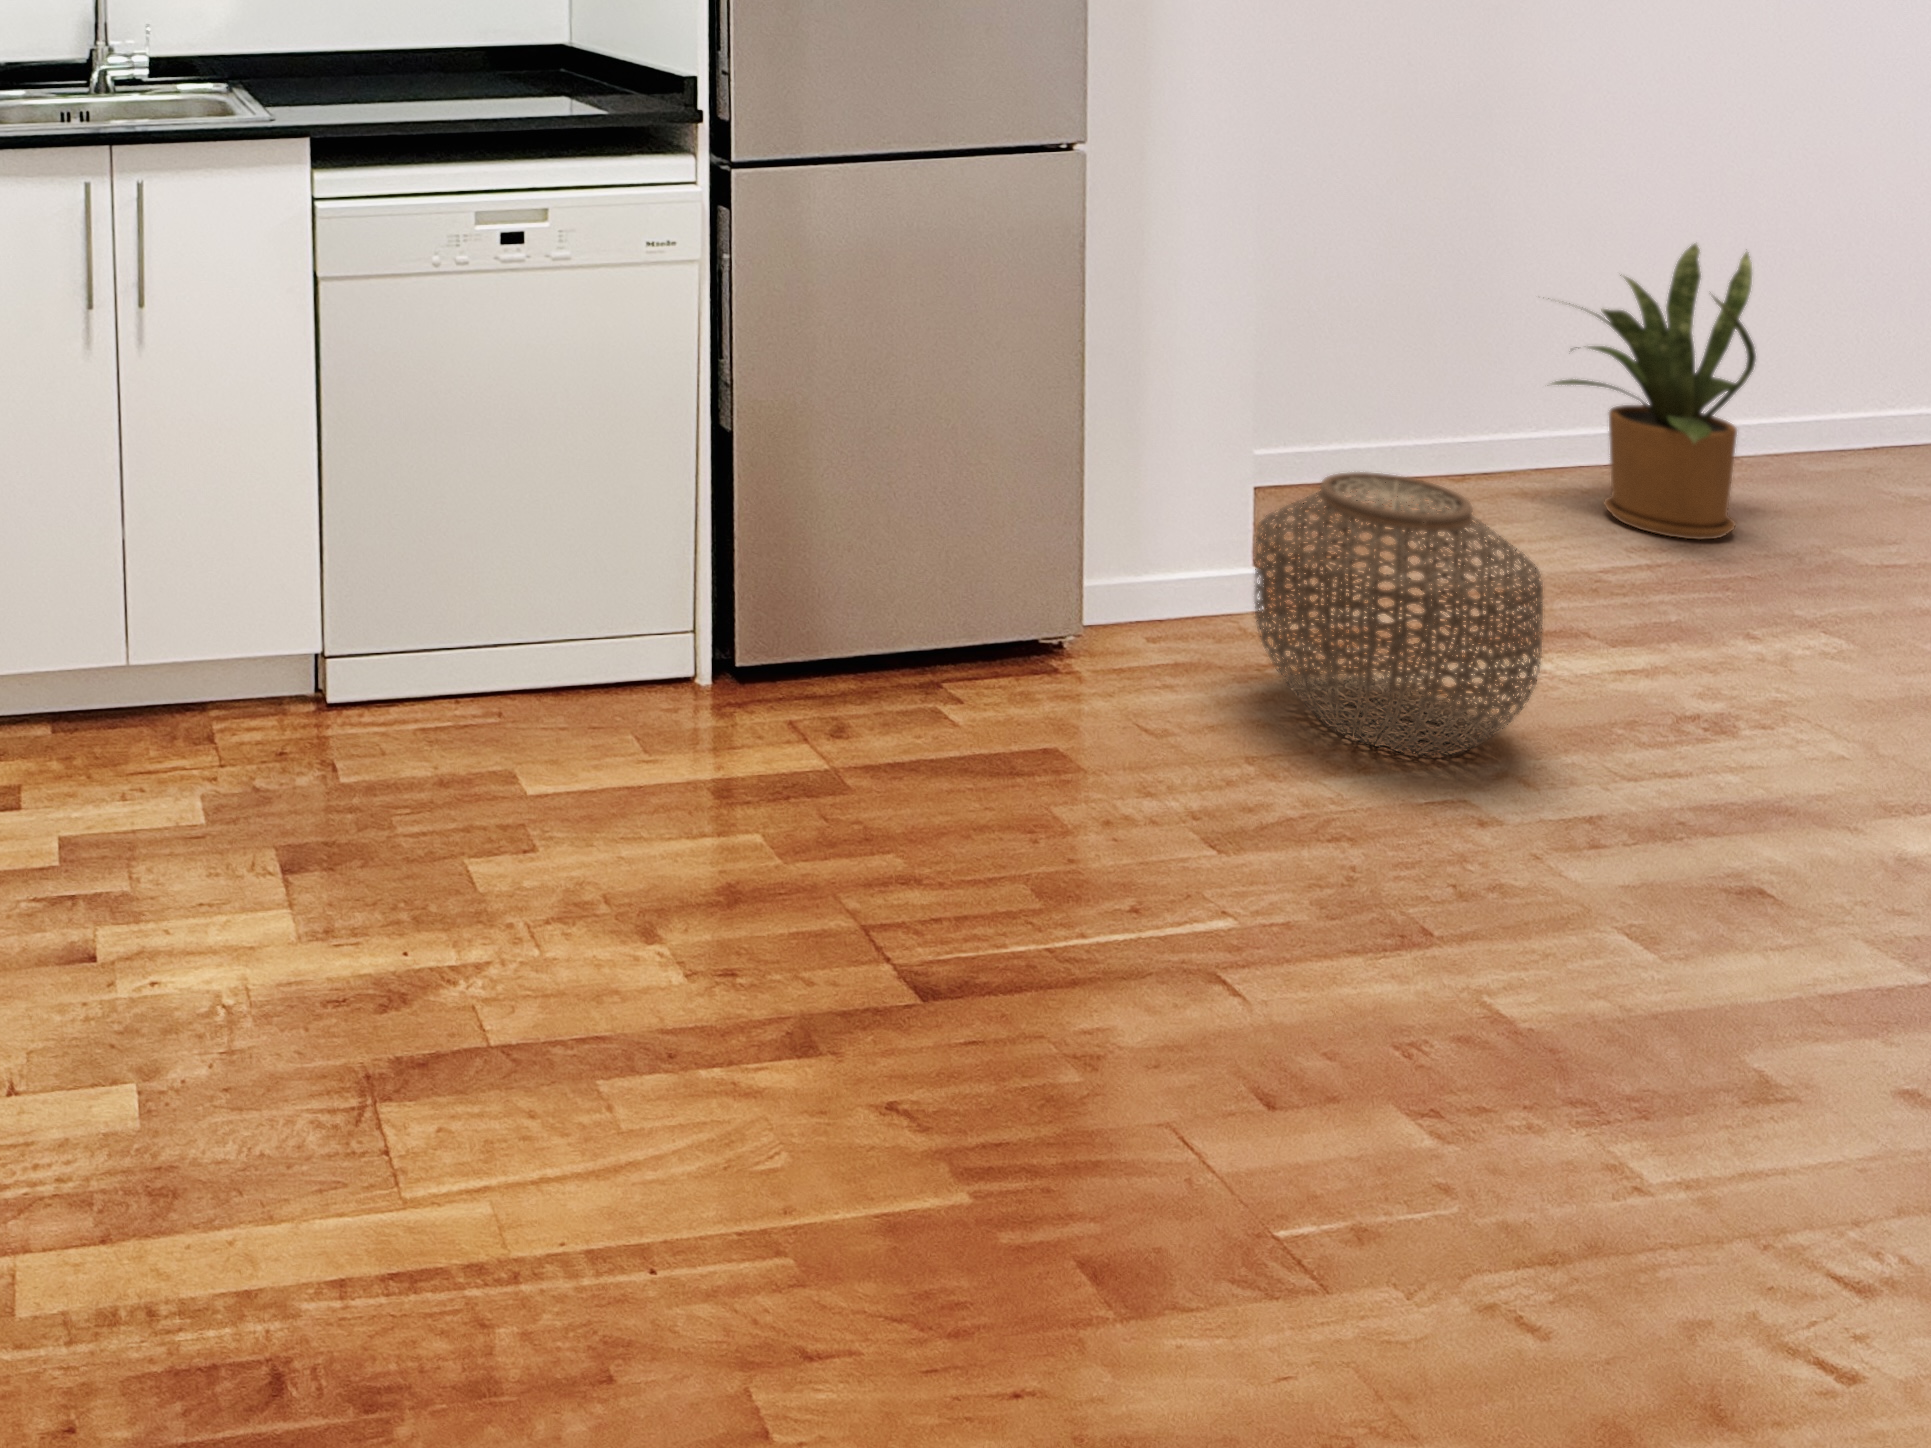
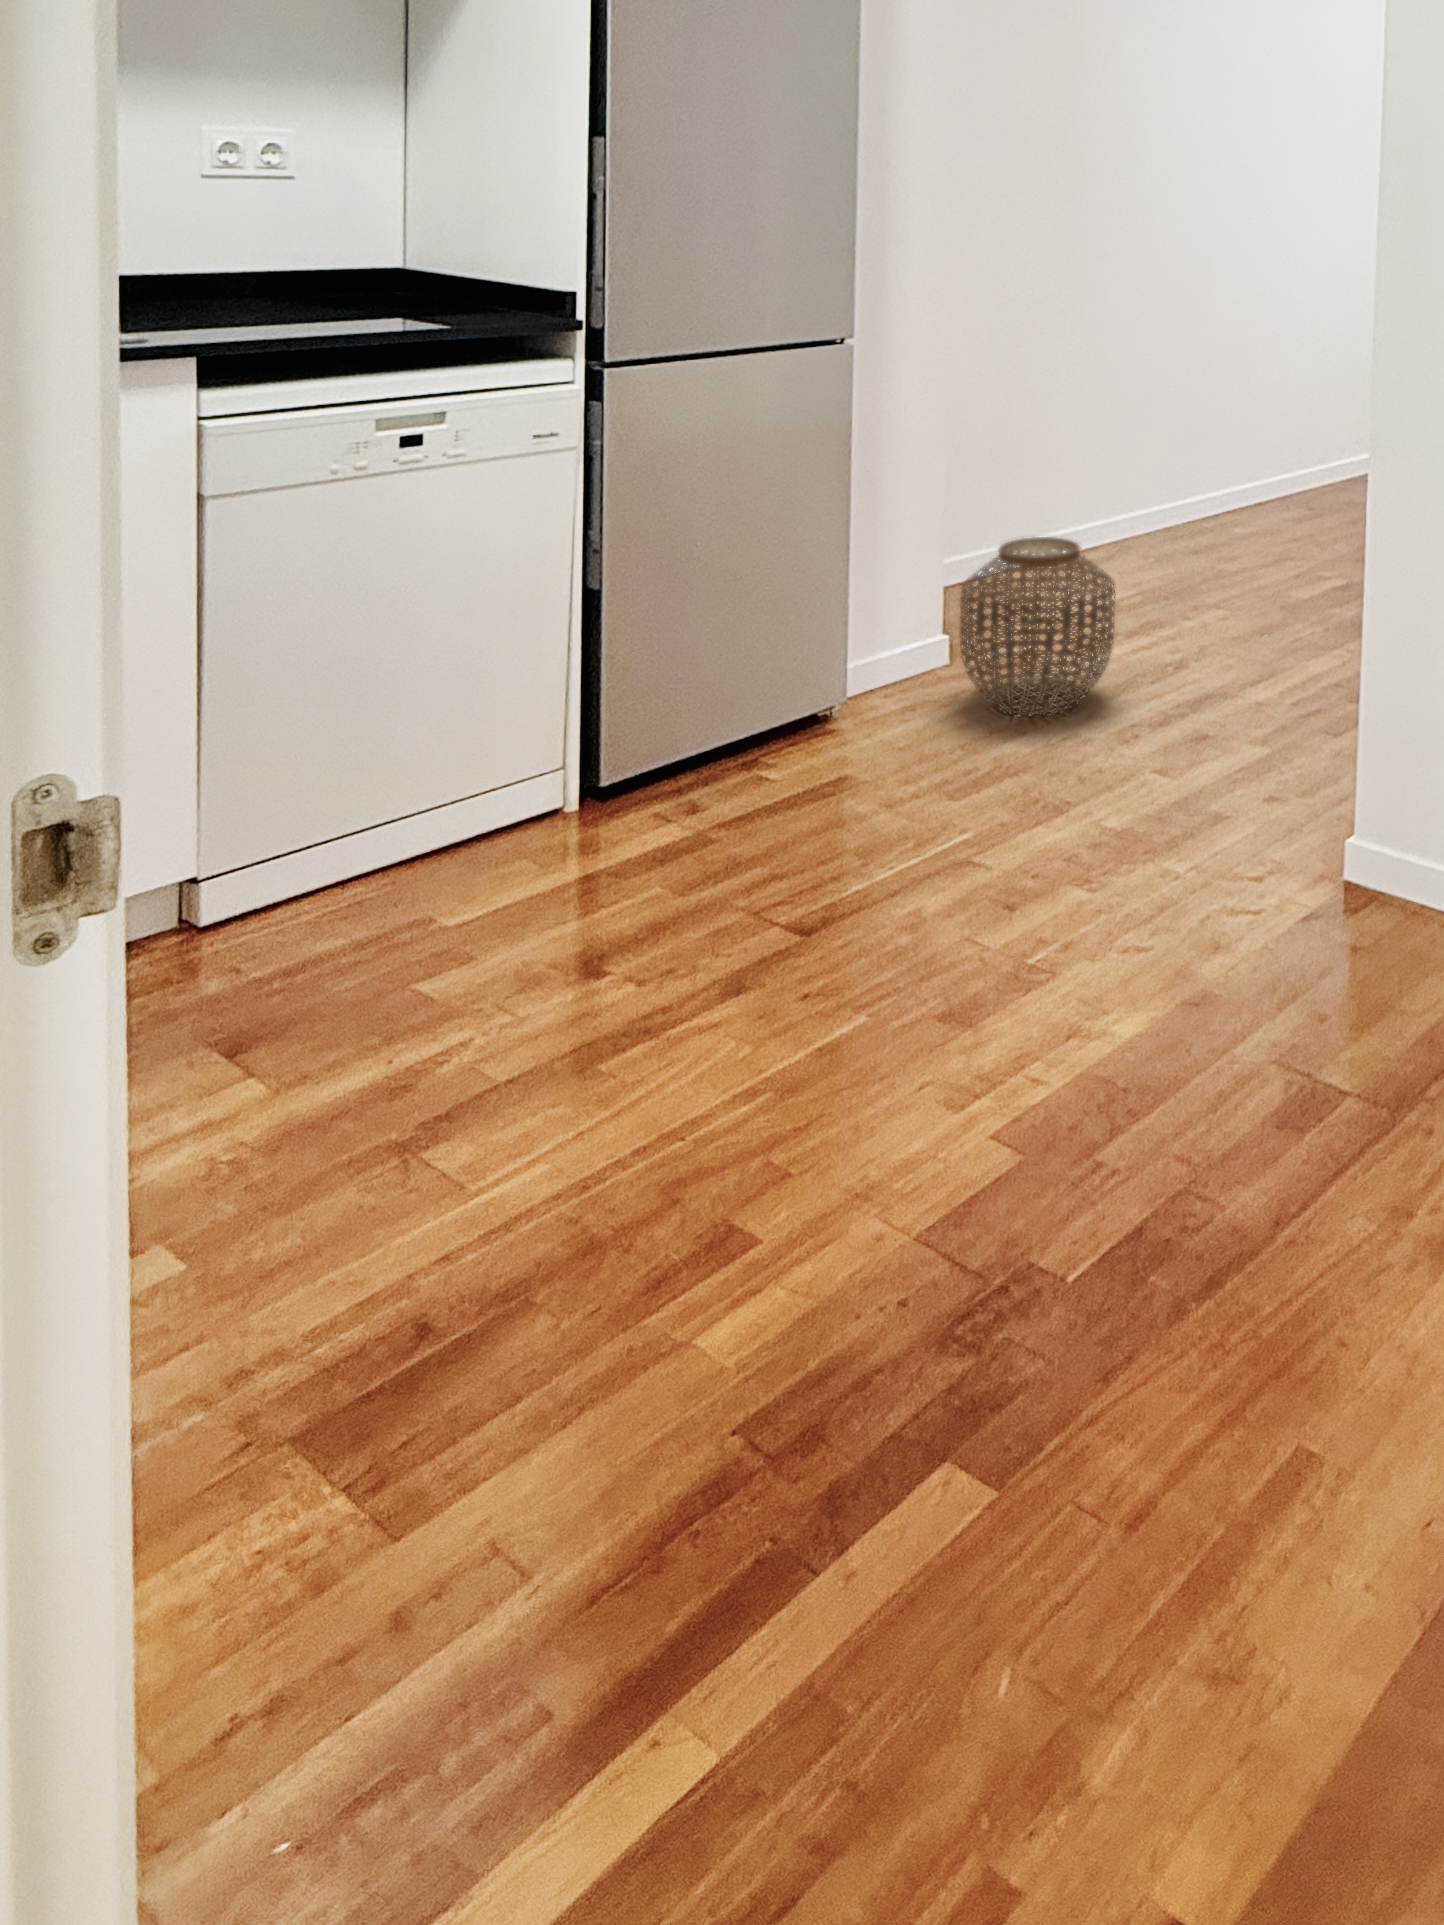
house plant: present [1548,244,1756,539] -> none [1082,382,1191,569]

